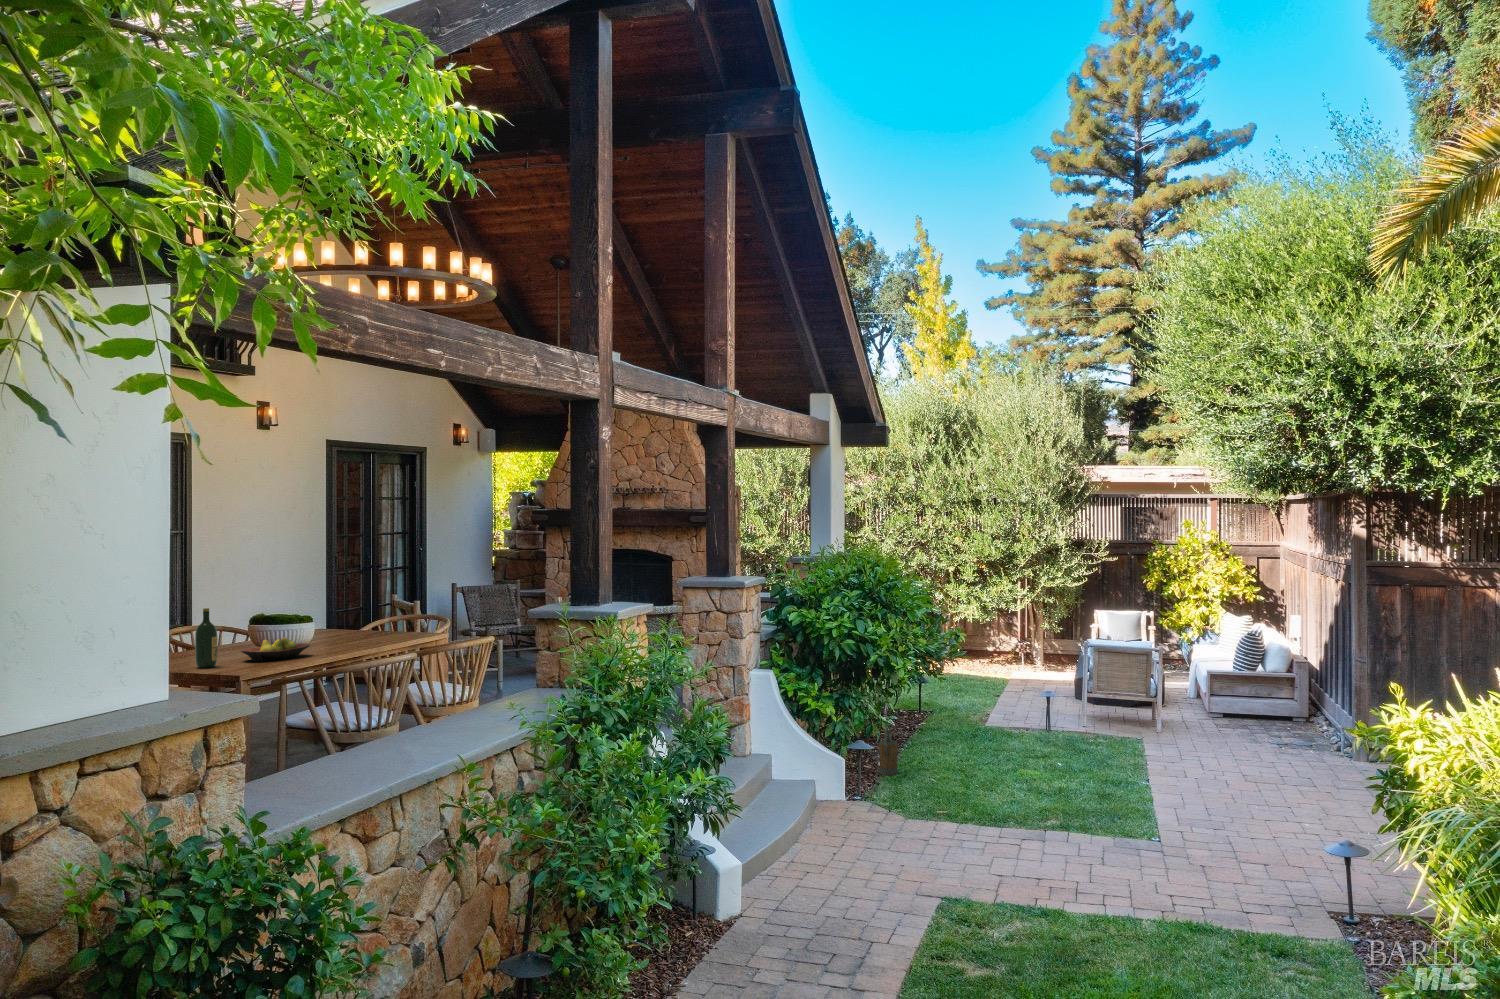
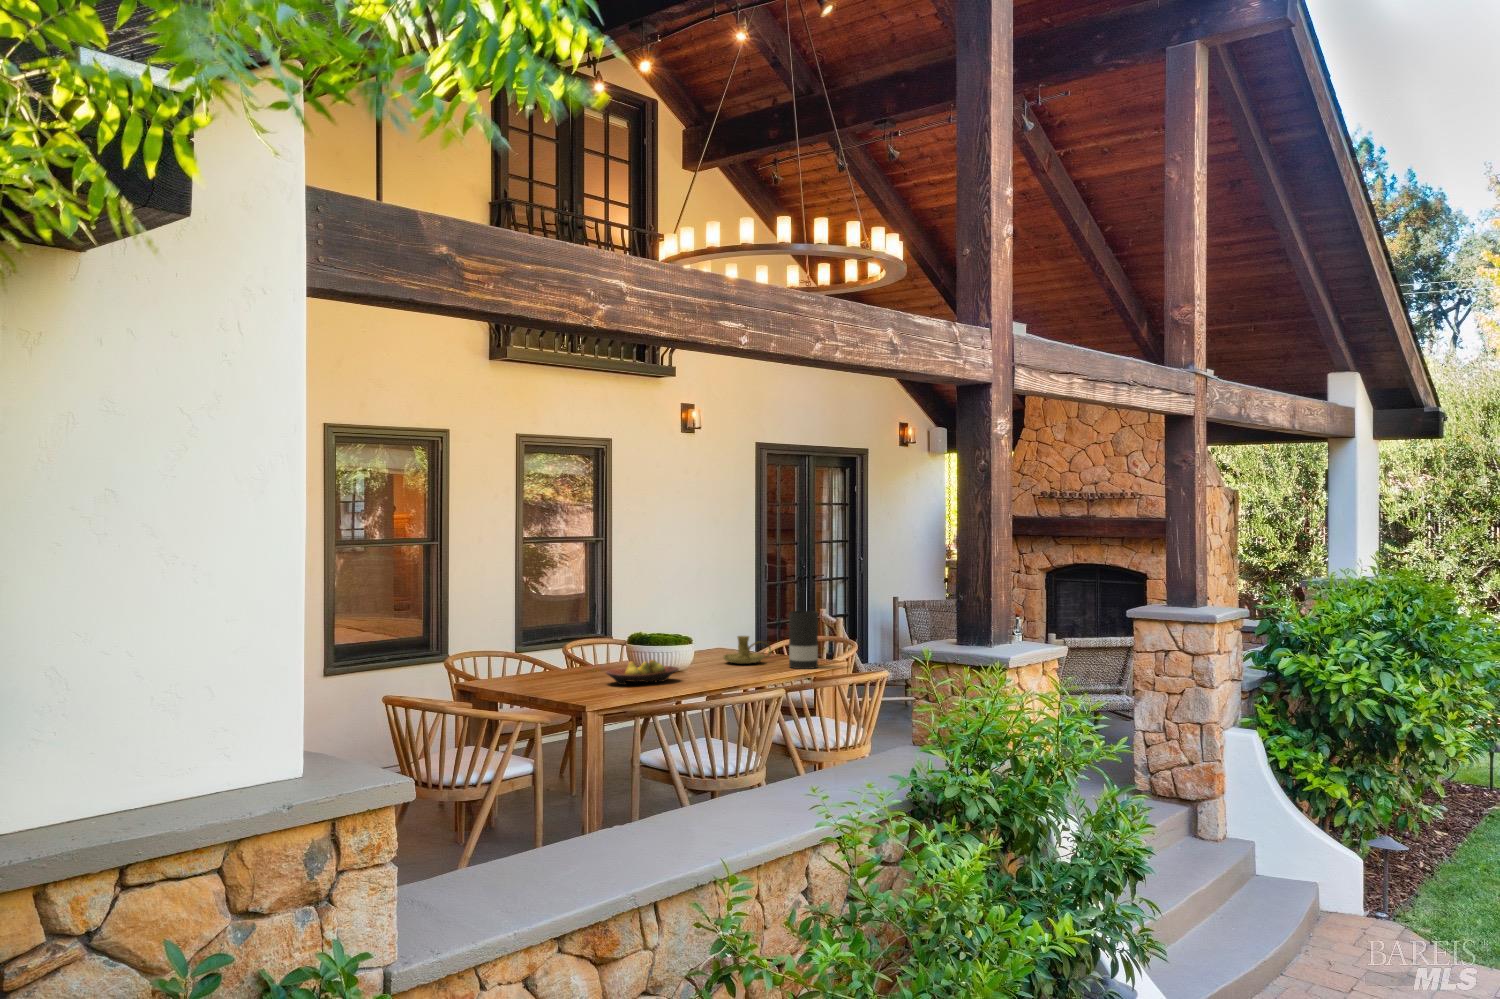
vase: none [401,591,427,642] -> present [789,611,818,669]
wine bottle: present [195,608,218,668] -> none [555,625,577,690]
candle holder: none [335,616,381,641] -> present [723,636,771,664]
watering can: present [879,728,898,775] -> none [1418,822,1447,887]

